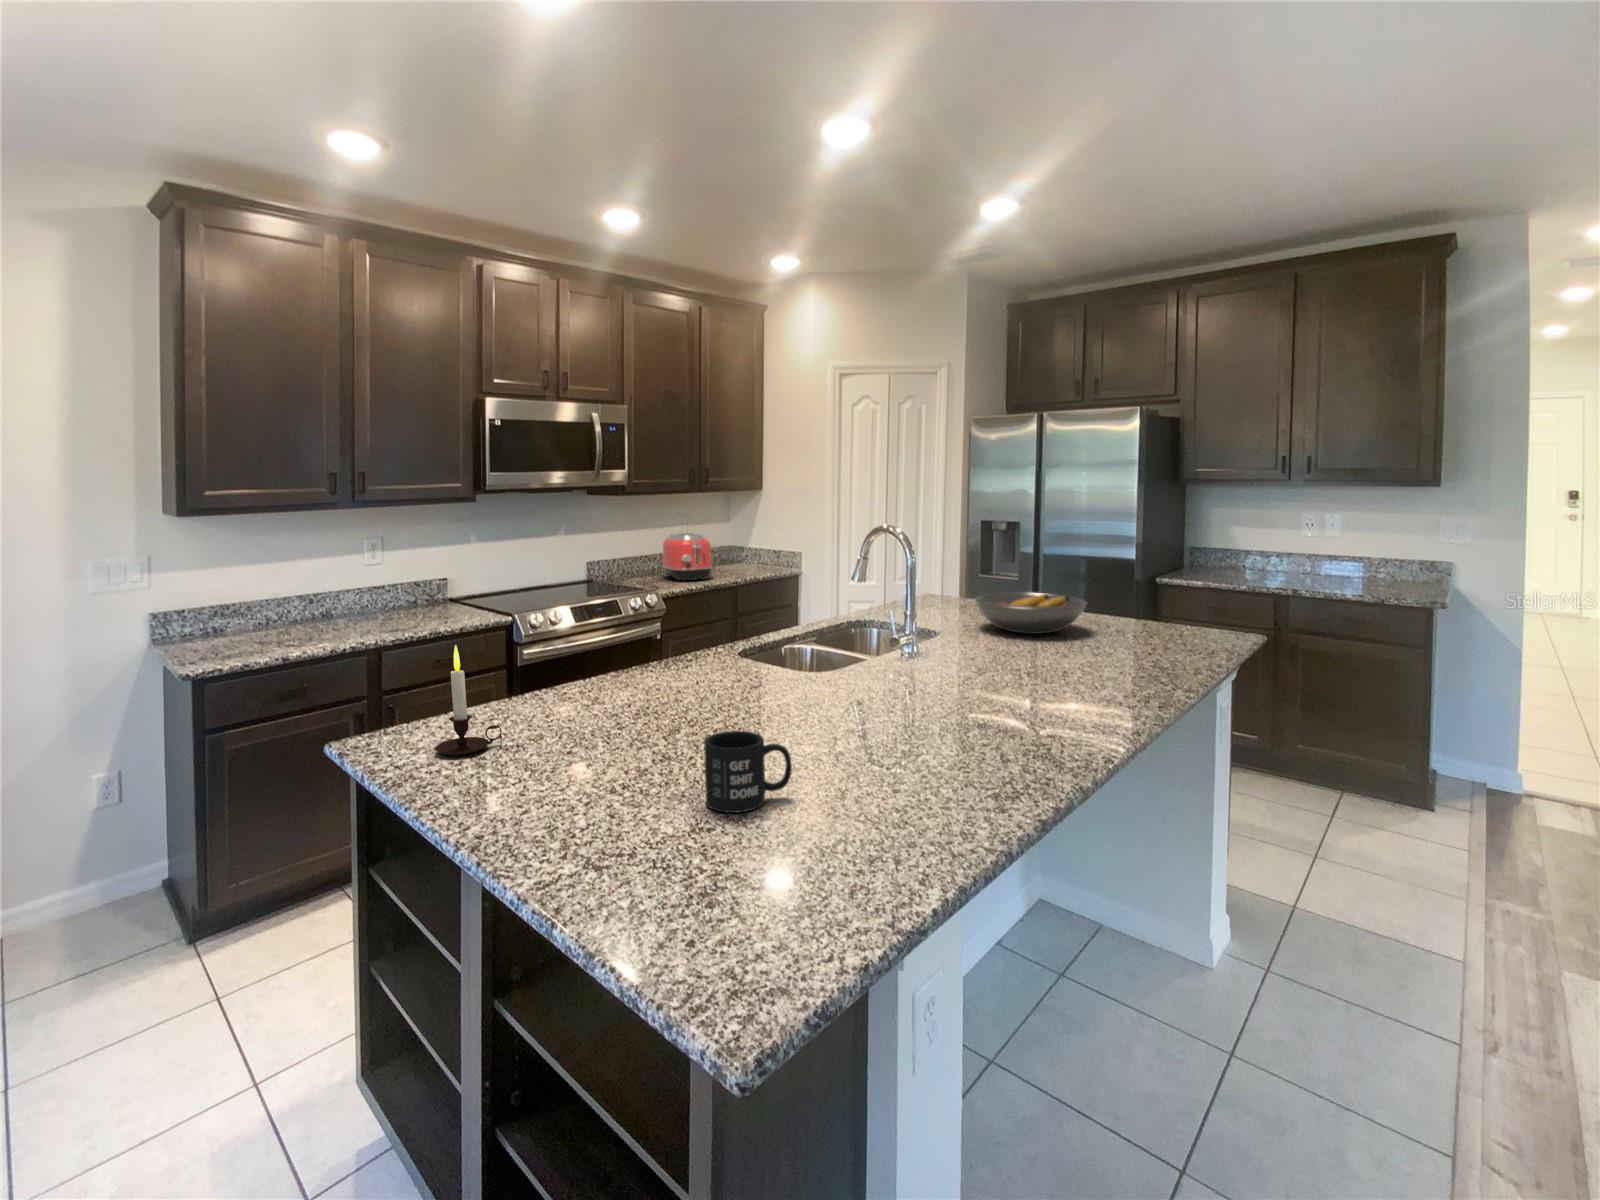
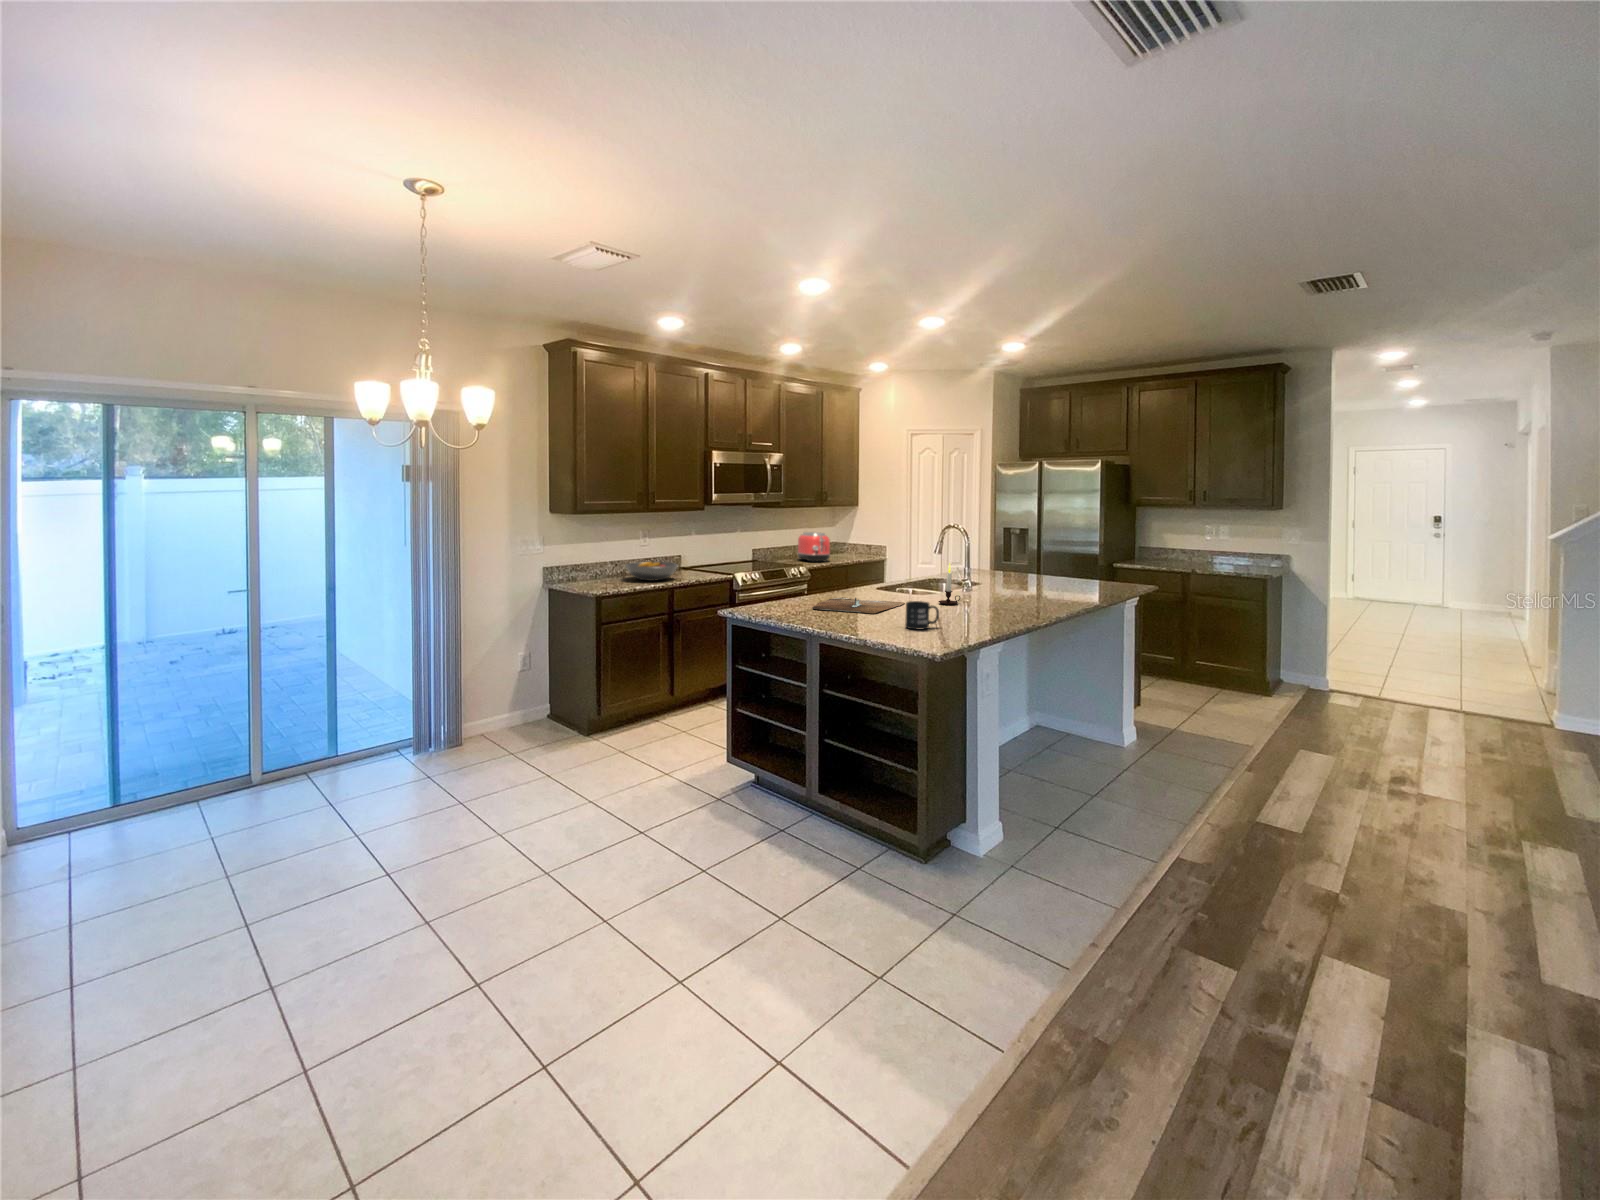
fruit bowl: present [975,592,1087,634] -> present [626,561,678,581]
candle: present [435,645,502,755] -> present [939,563,960,605]
cutting board: none [542,680,763,738] -> present [812,597,904,613]

